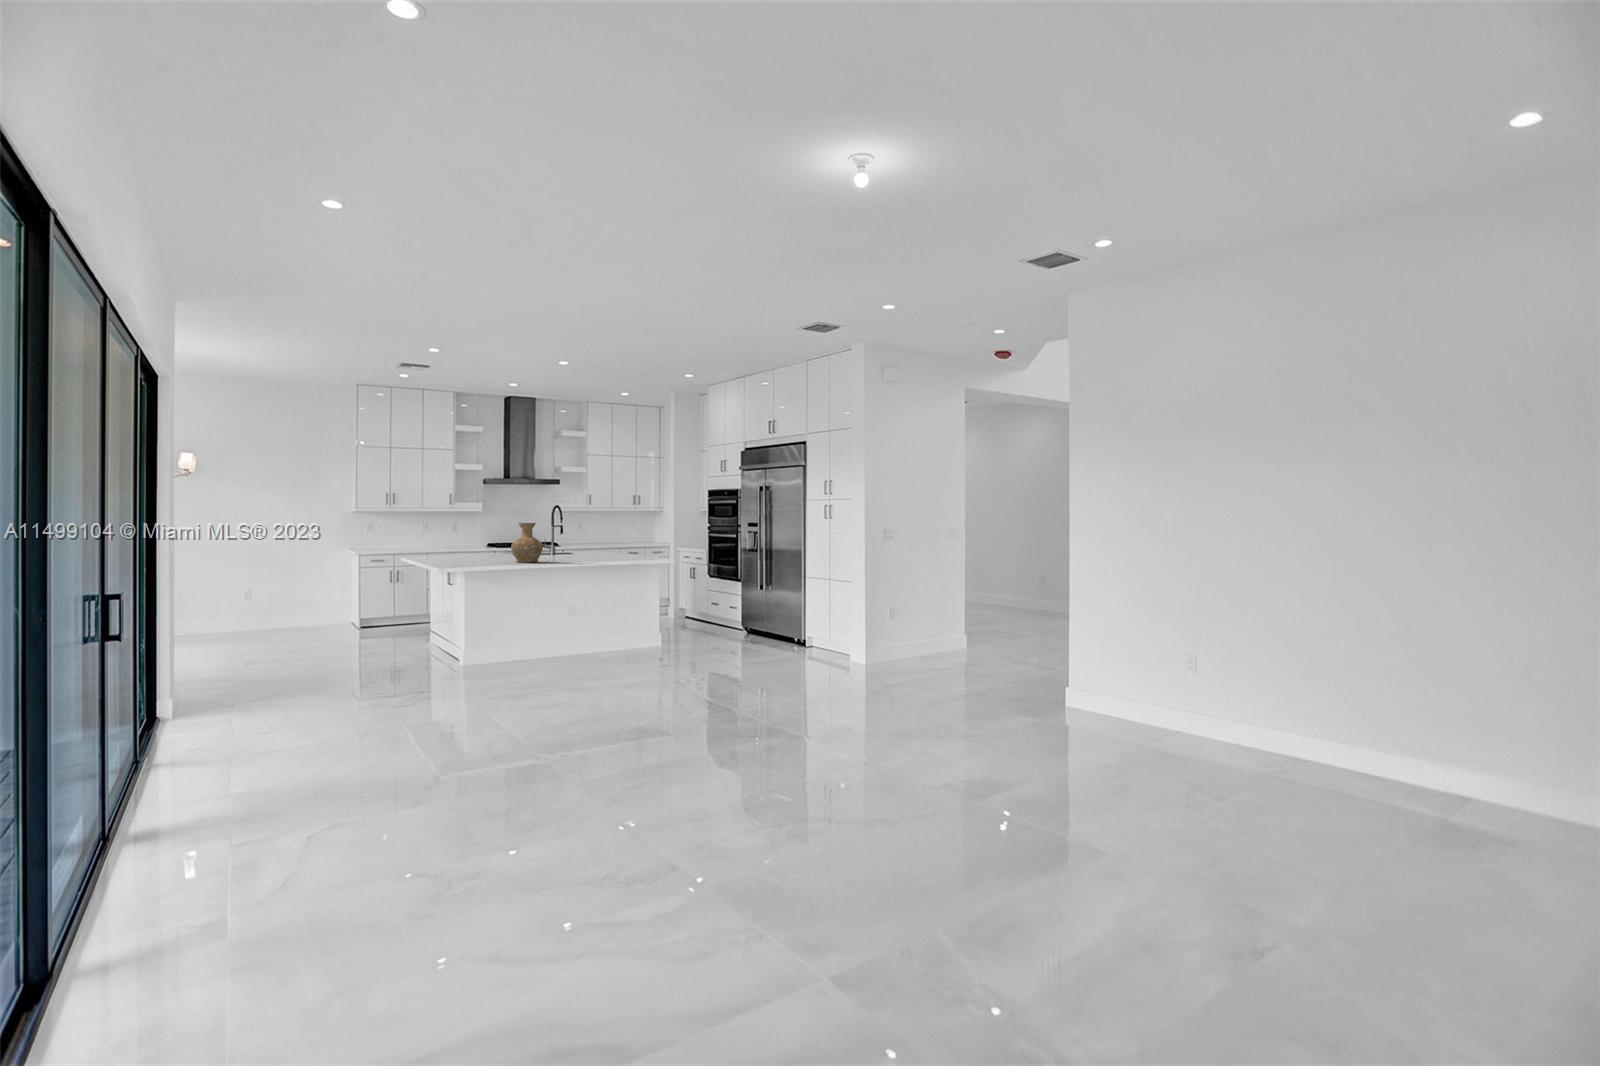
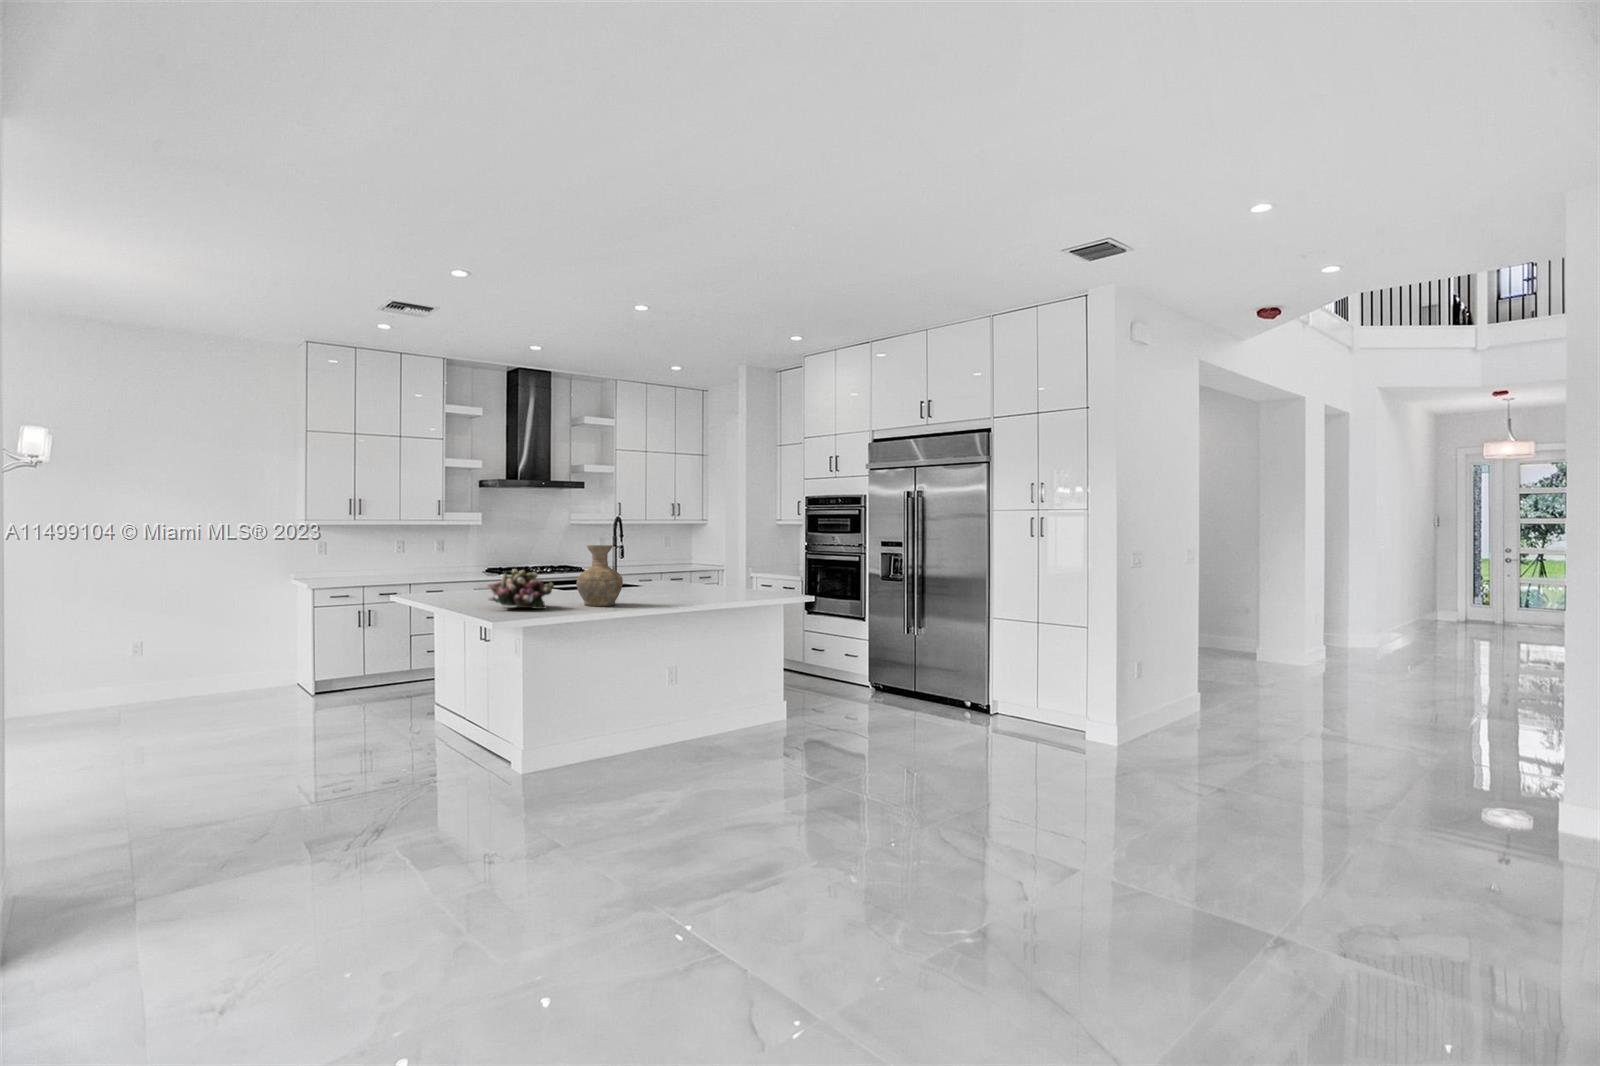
flower arrangement: none [449,538,494,563] -> present [488,569,554,609]

